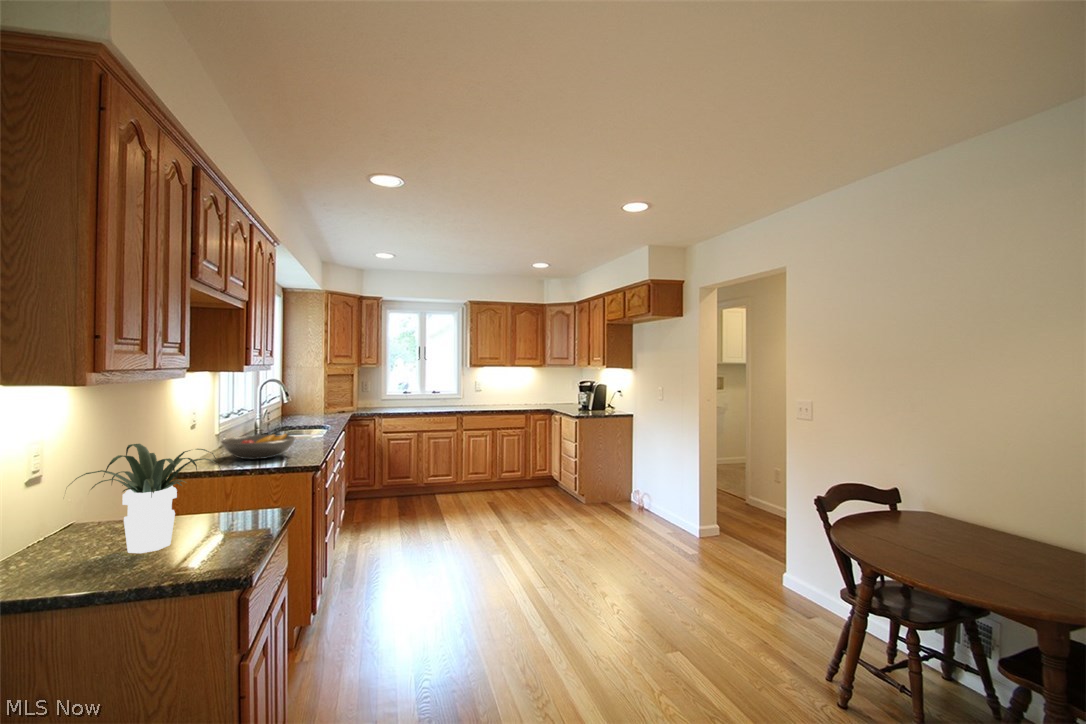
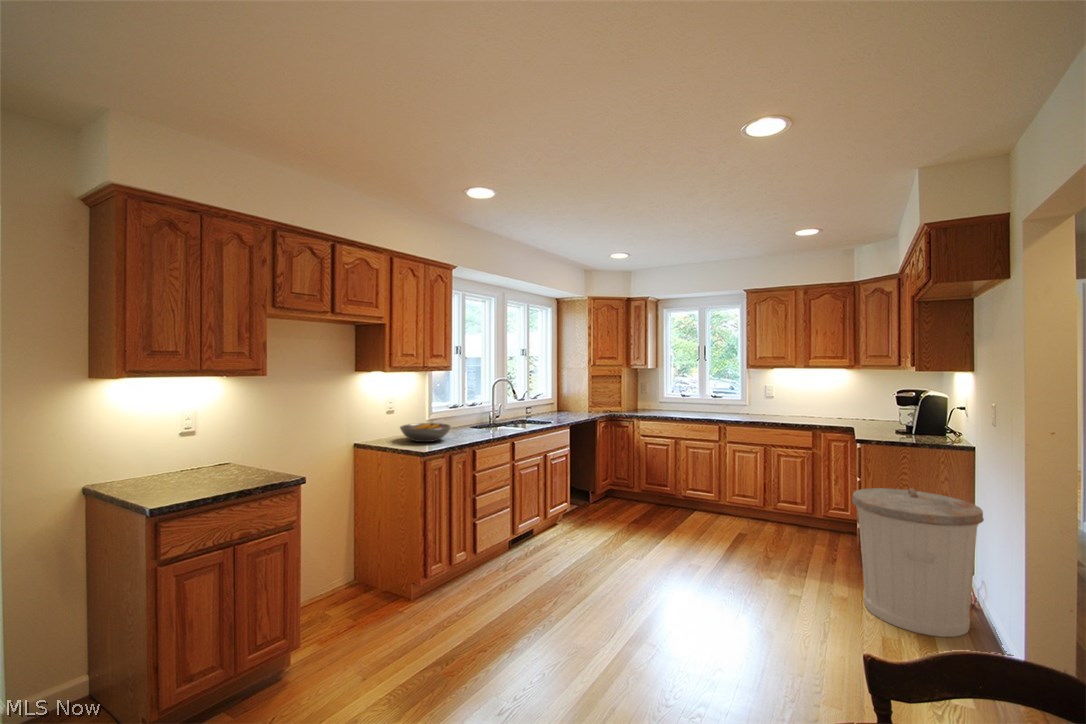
trash can: none [592,441,656,525] -> present [852,488,984,637]
potted plant: present [71,444,219,553] -> none [165,418,256,485]

